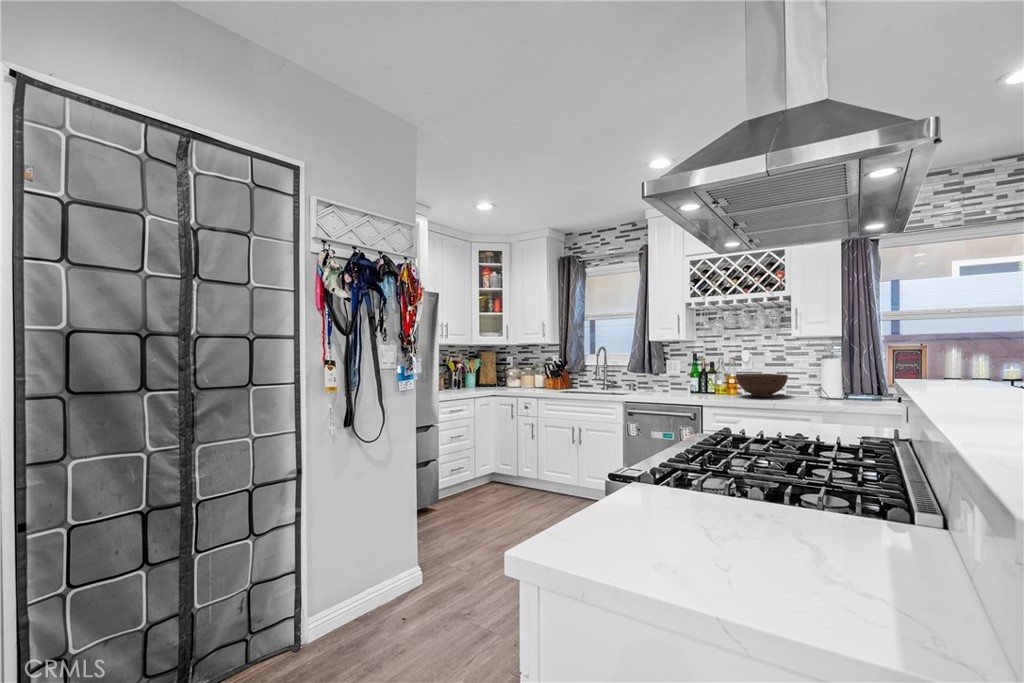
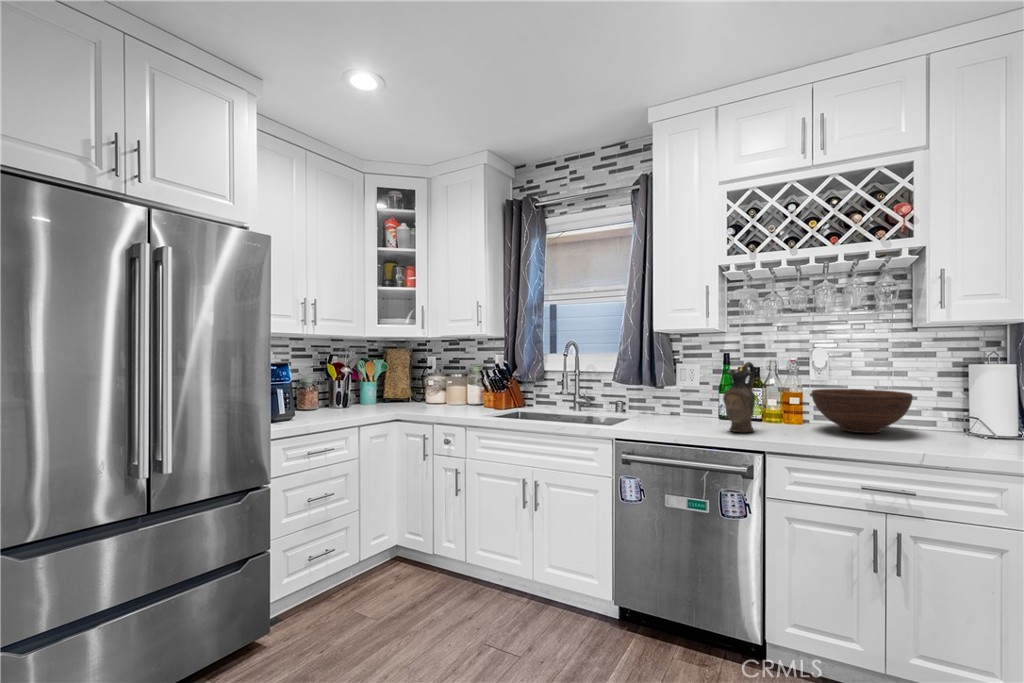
ceramic pitcher: none [686,358,705,397] -> present [723,362,755,432]

